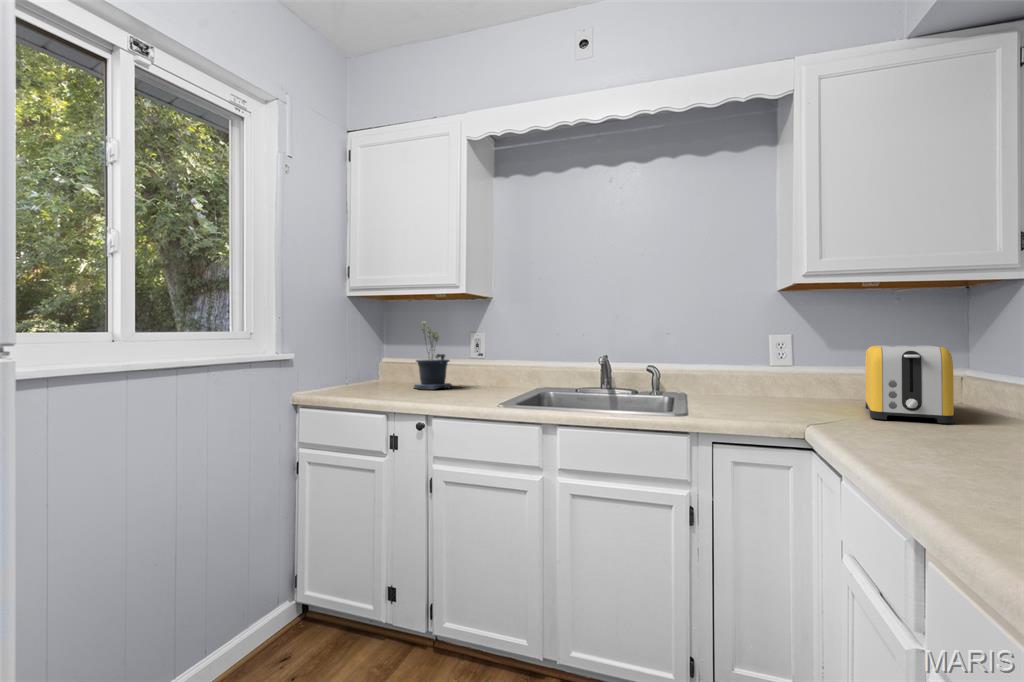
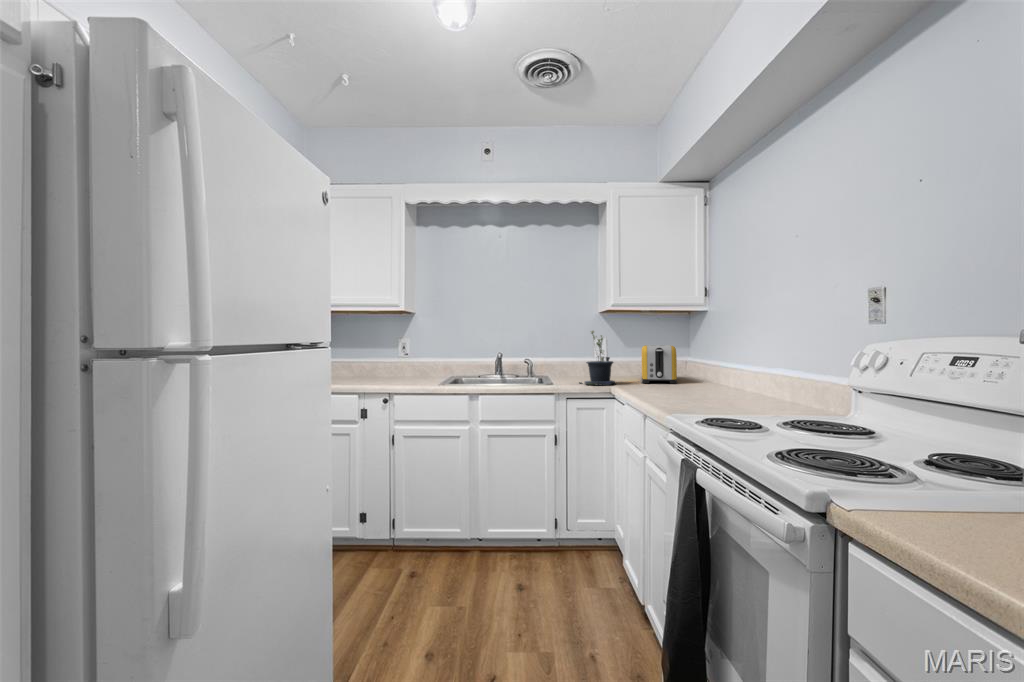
potted plant: present [414,321,452,389] -> present [580,331,615,385]

